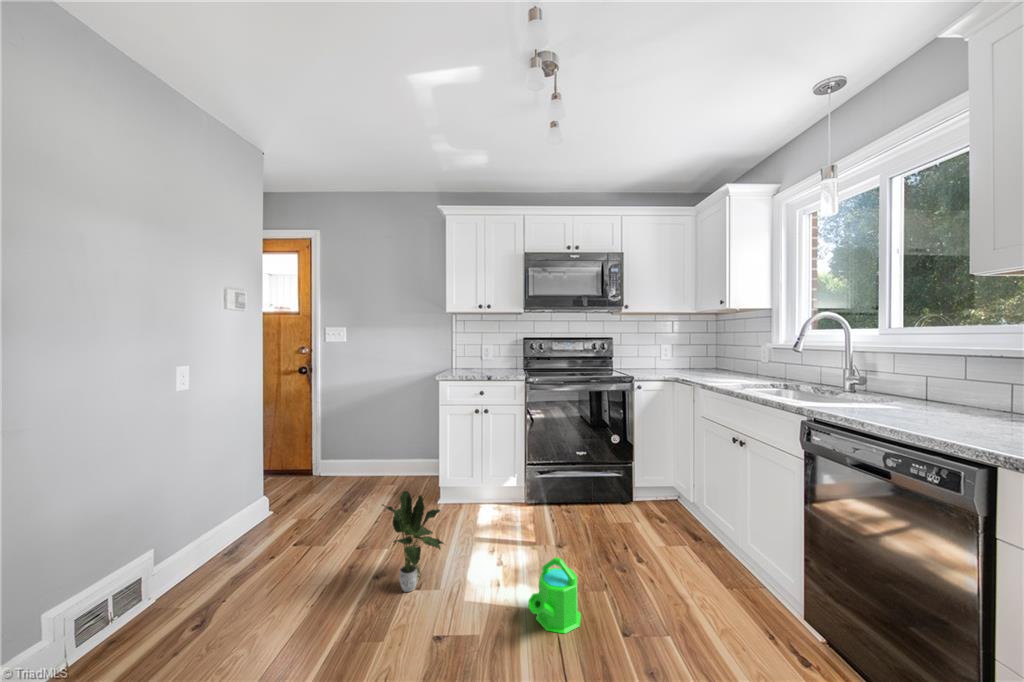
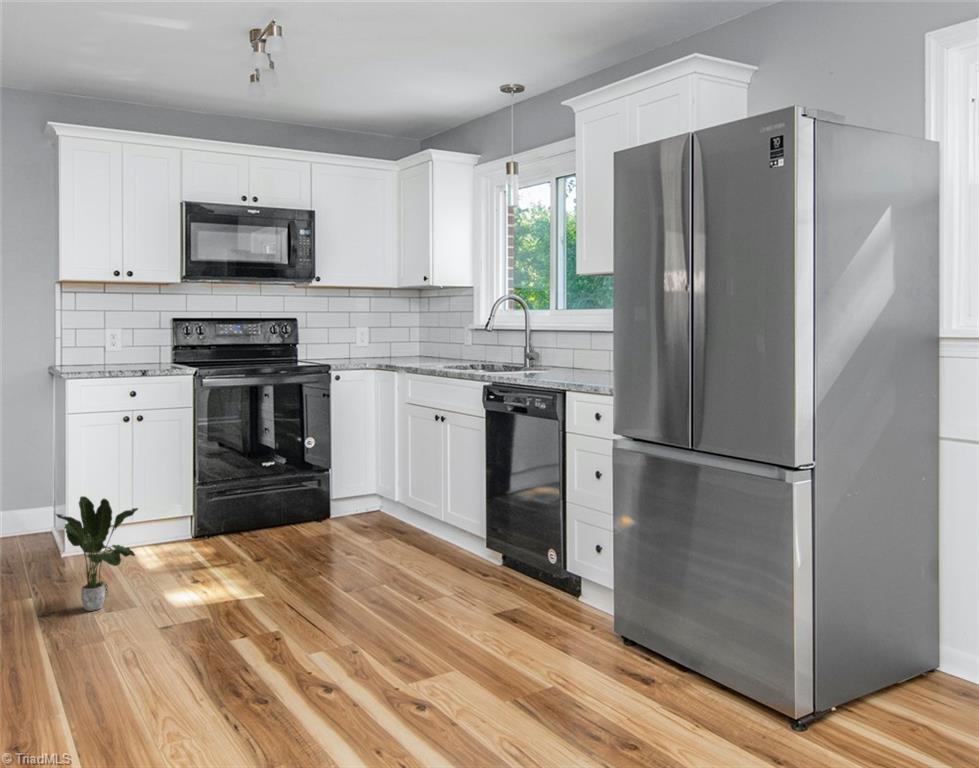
watering can: present [529,557,581,633] -> none [254,535,302,600]

